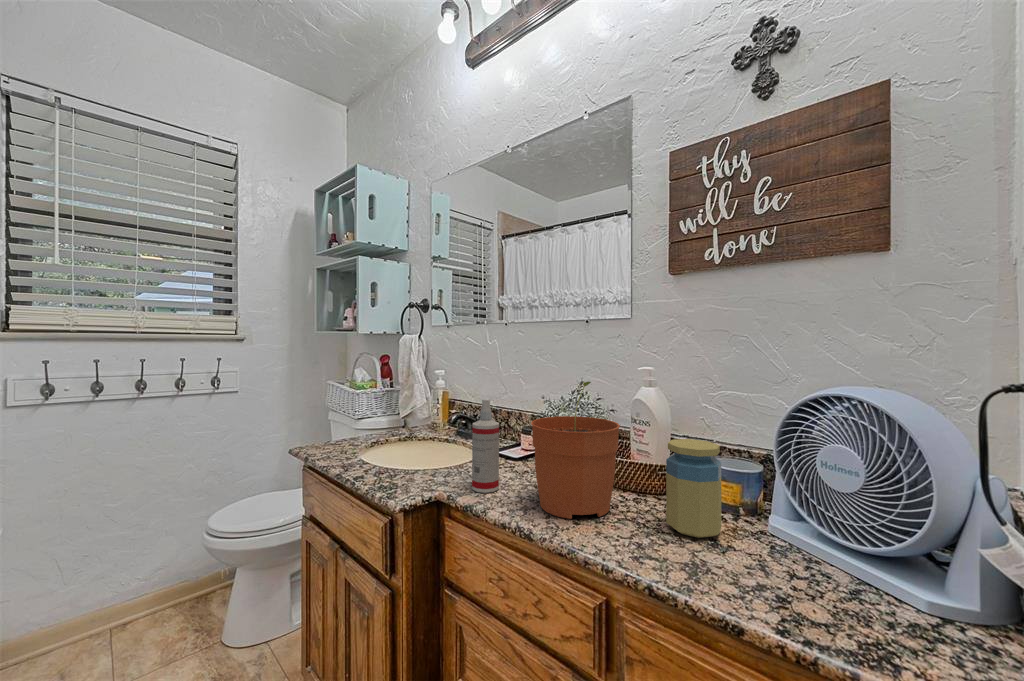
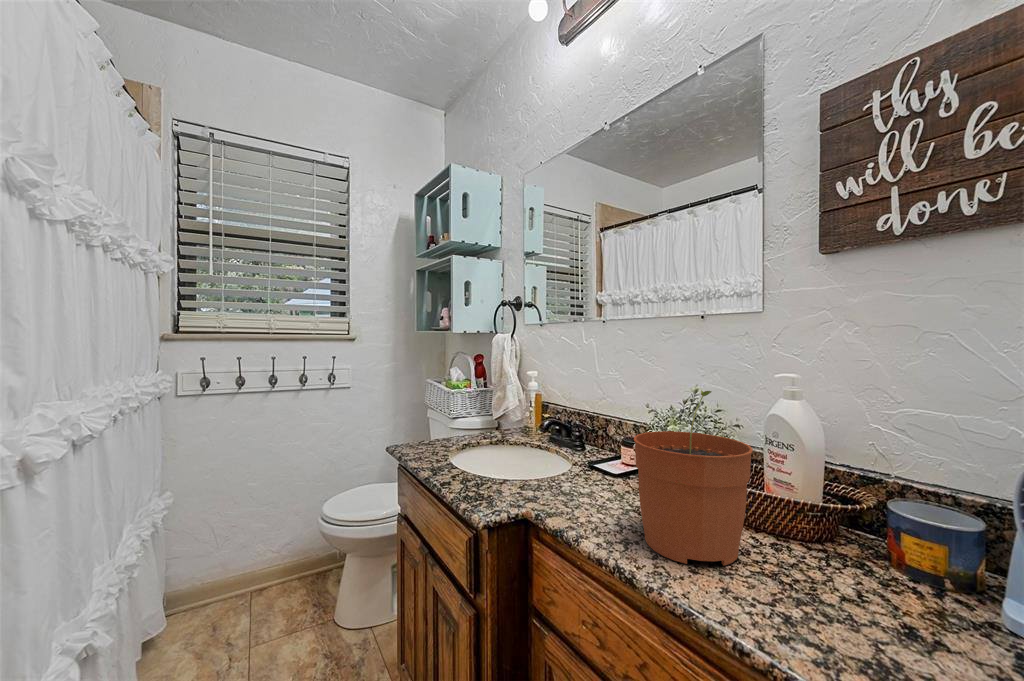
spray bottle: present [472,400,499,493] -> none [563,407,595,515]
jar: present [666,439,721,538] -> none [826,474,918,620]

